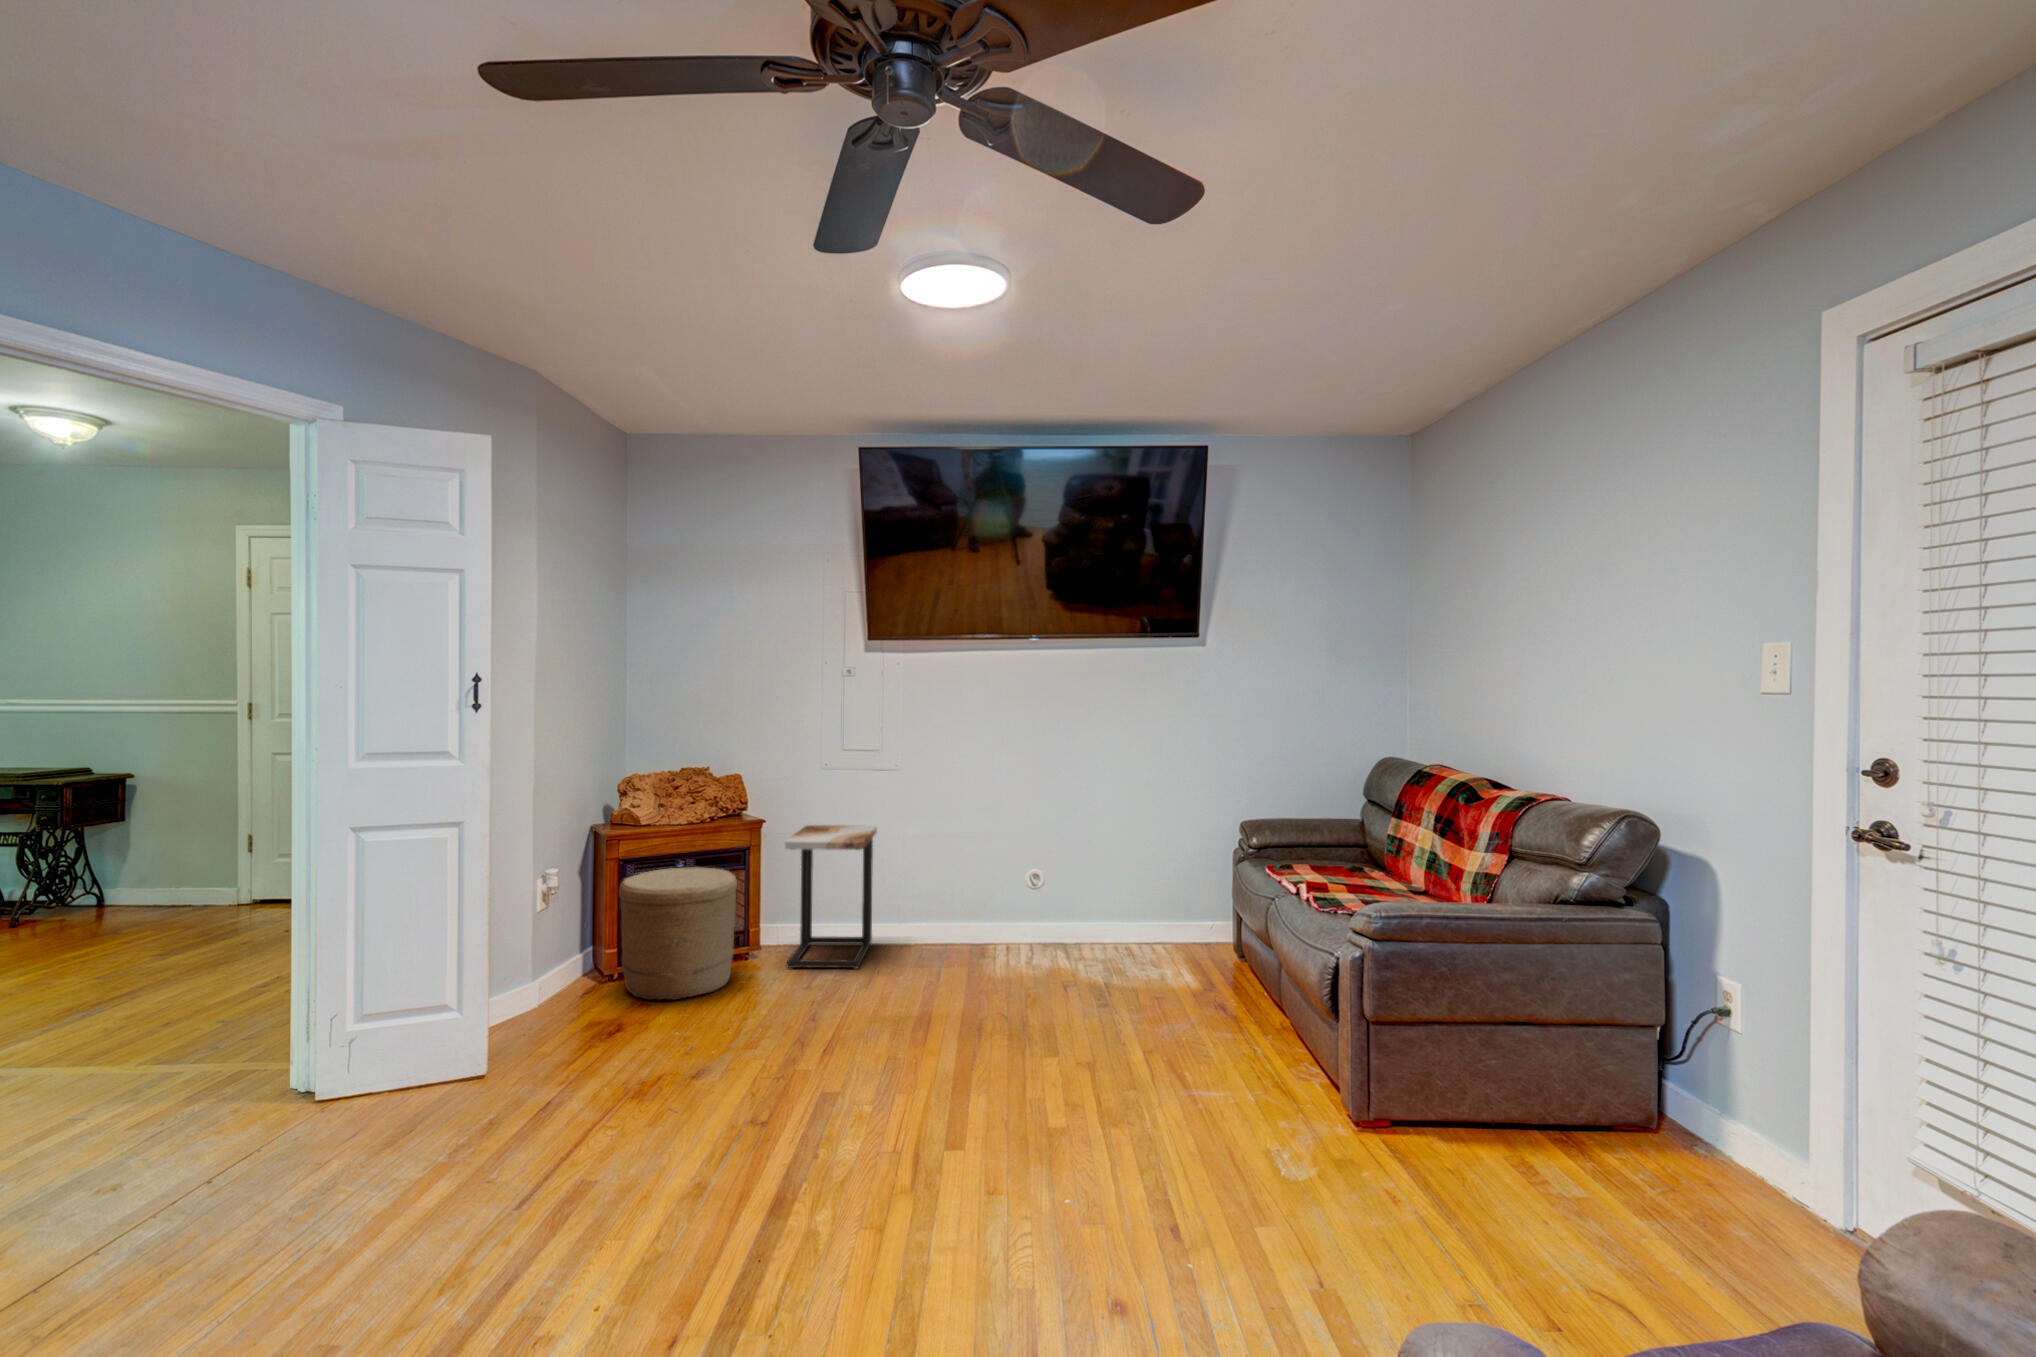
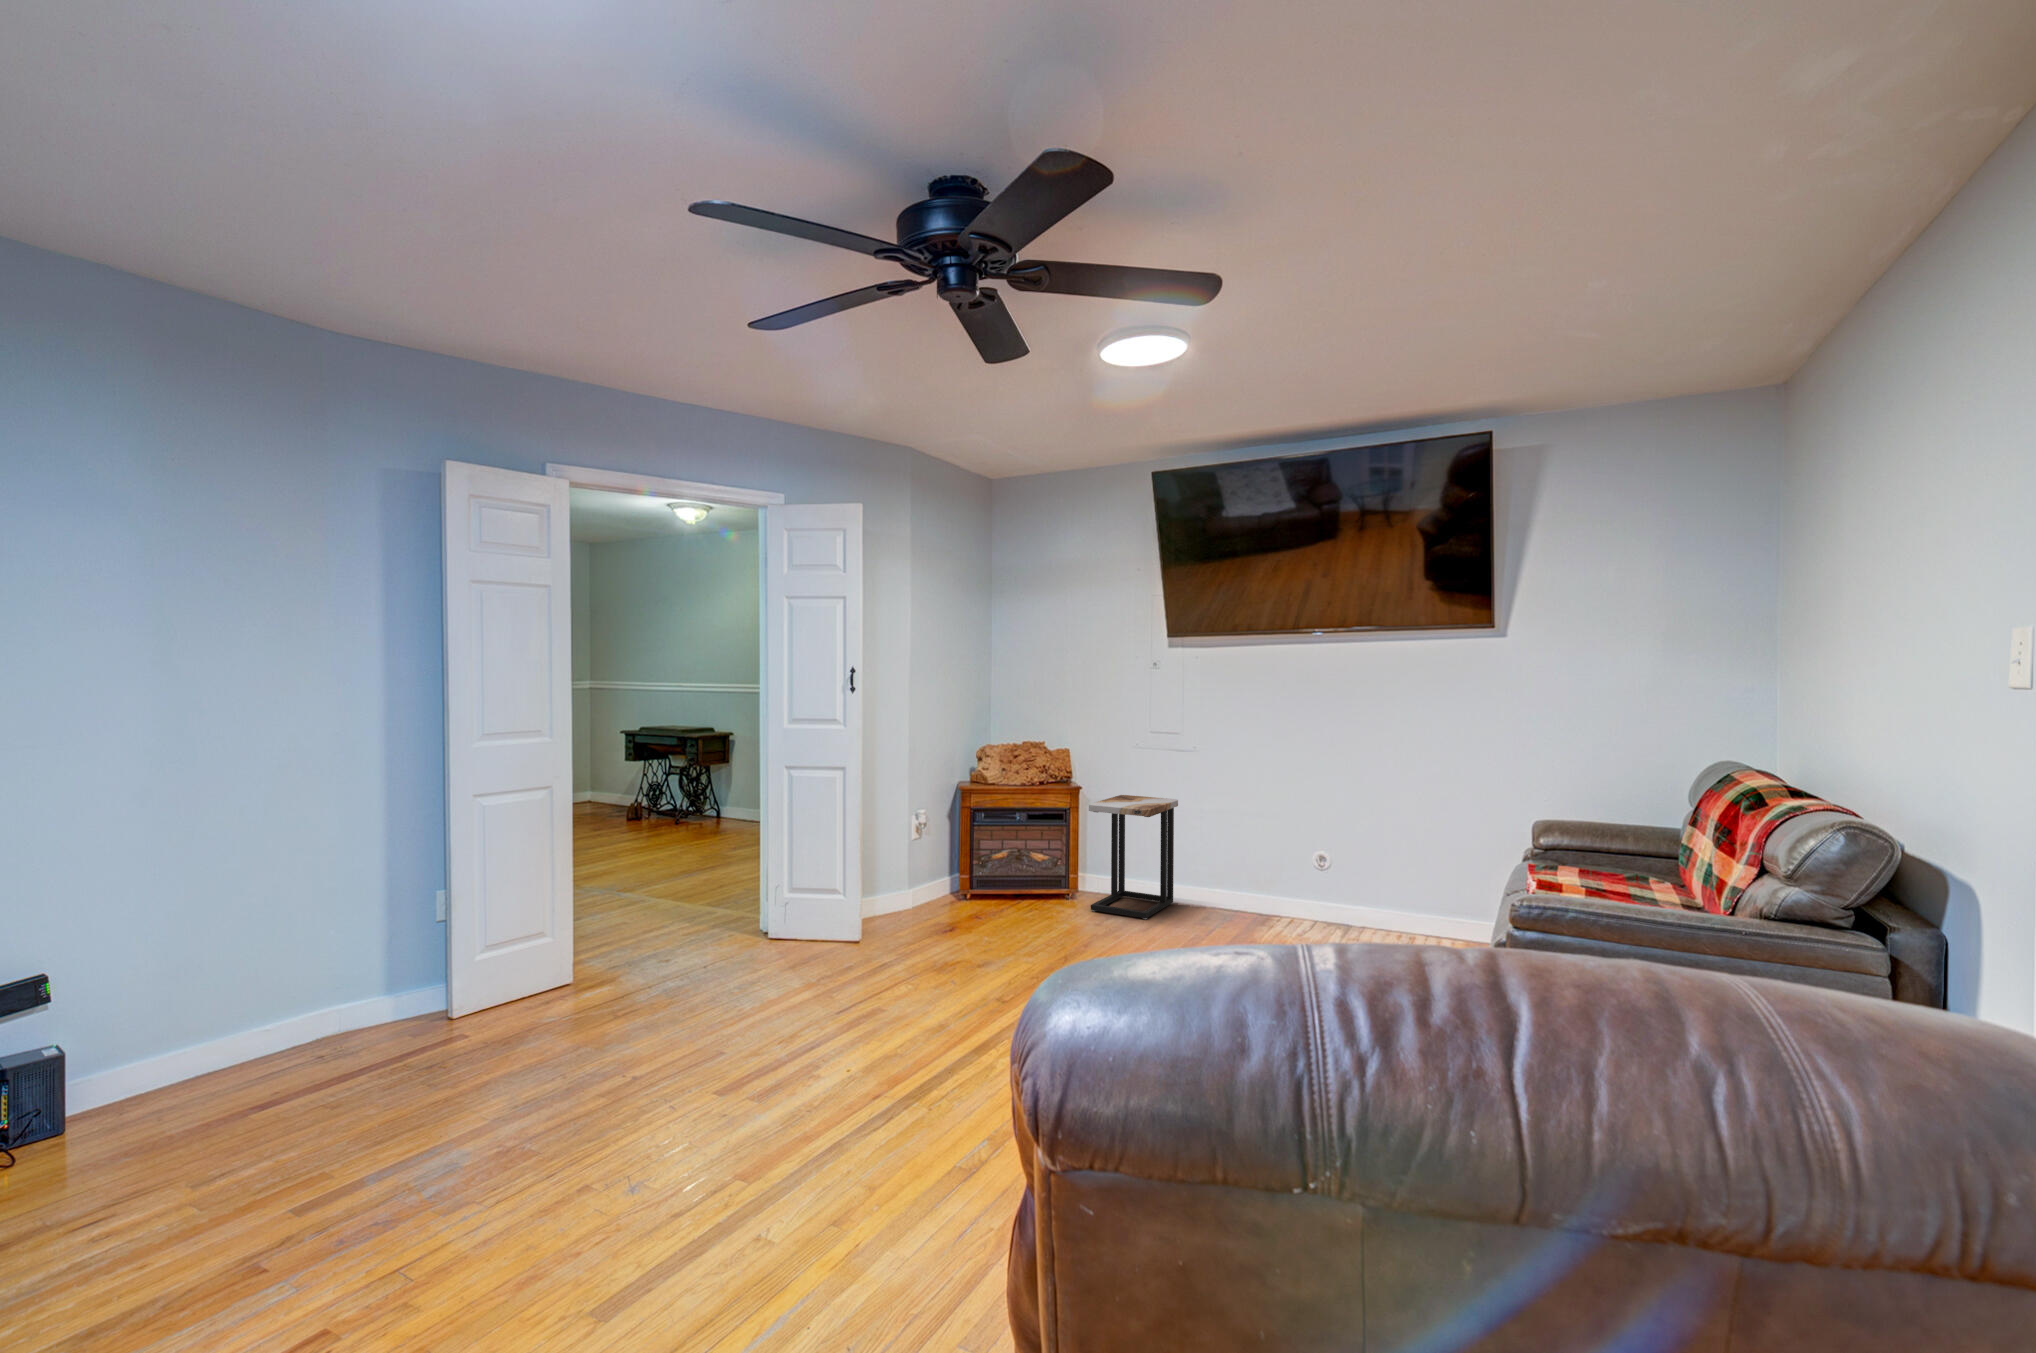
woven basket: present [619,867,737,1000] -> none [963,819,1049,919]

